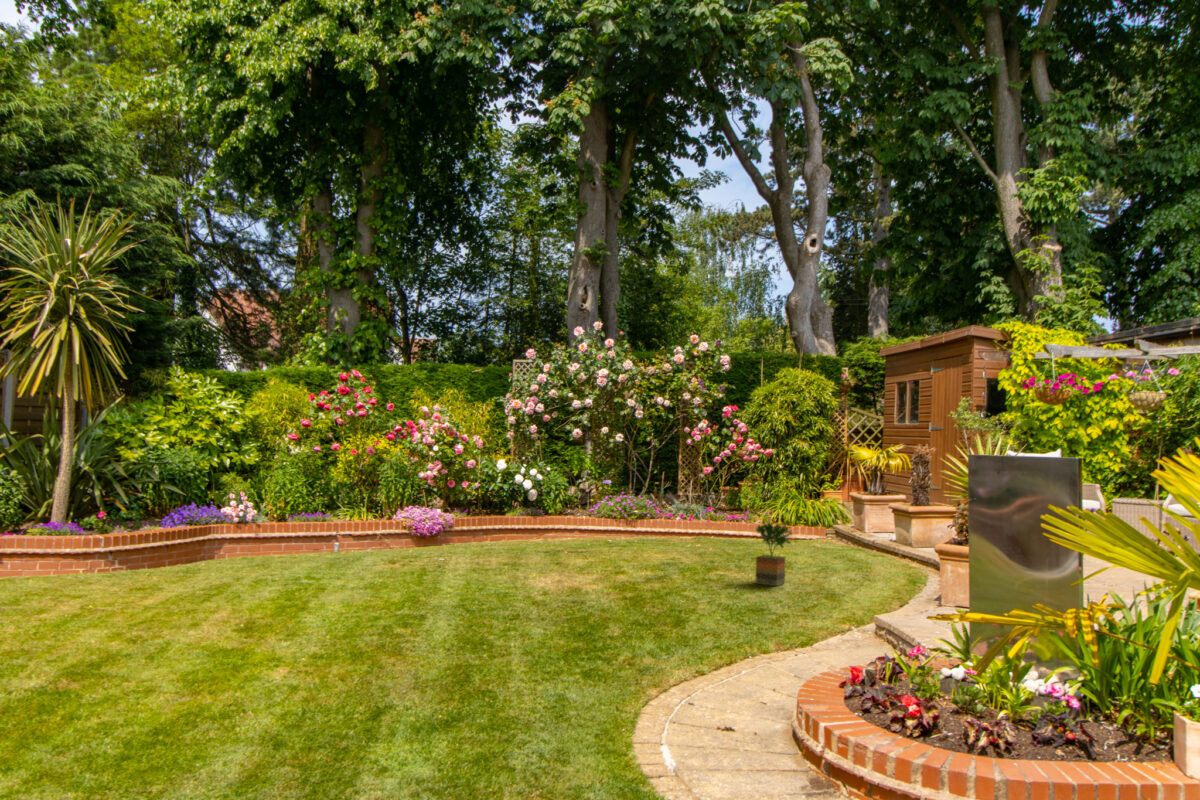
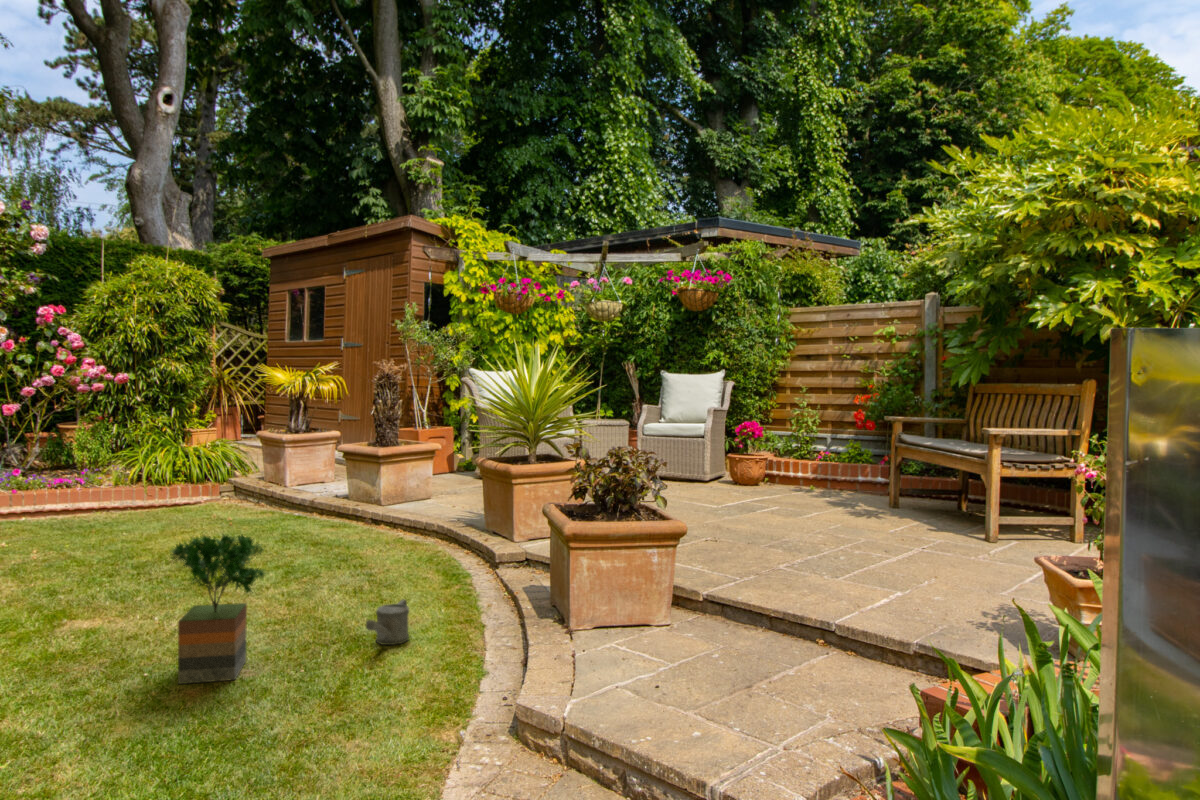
watering can: none [834,572,864,590] -> present [366,599,409,645]

